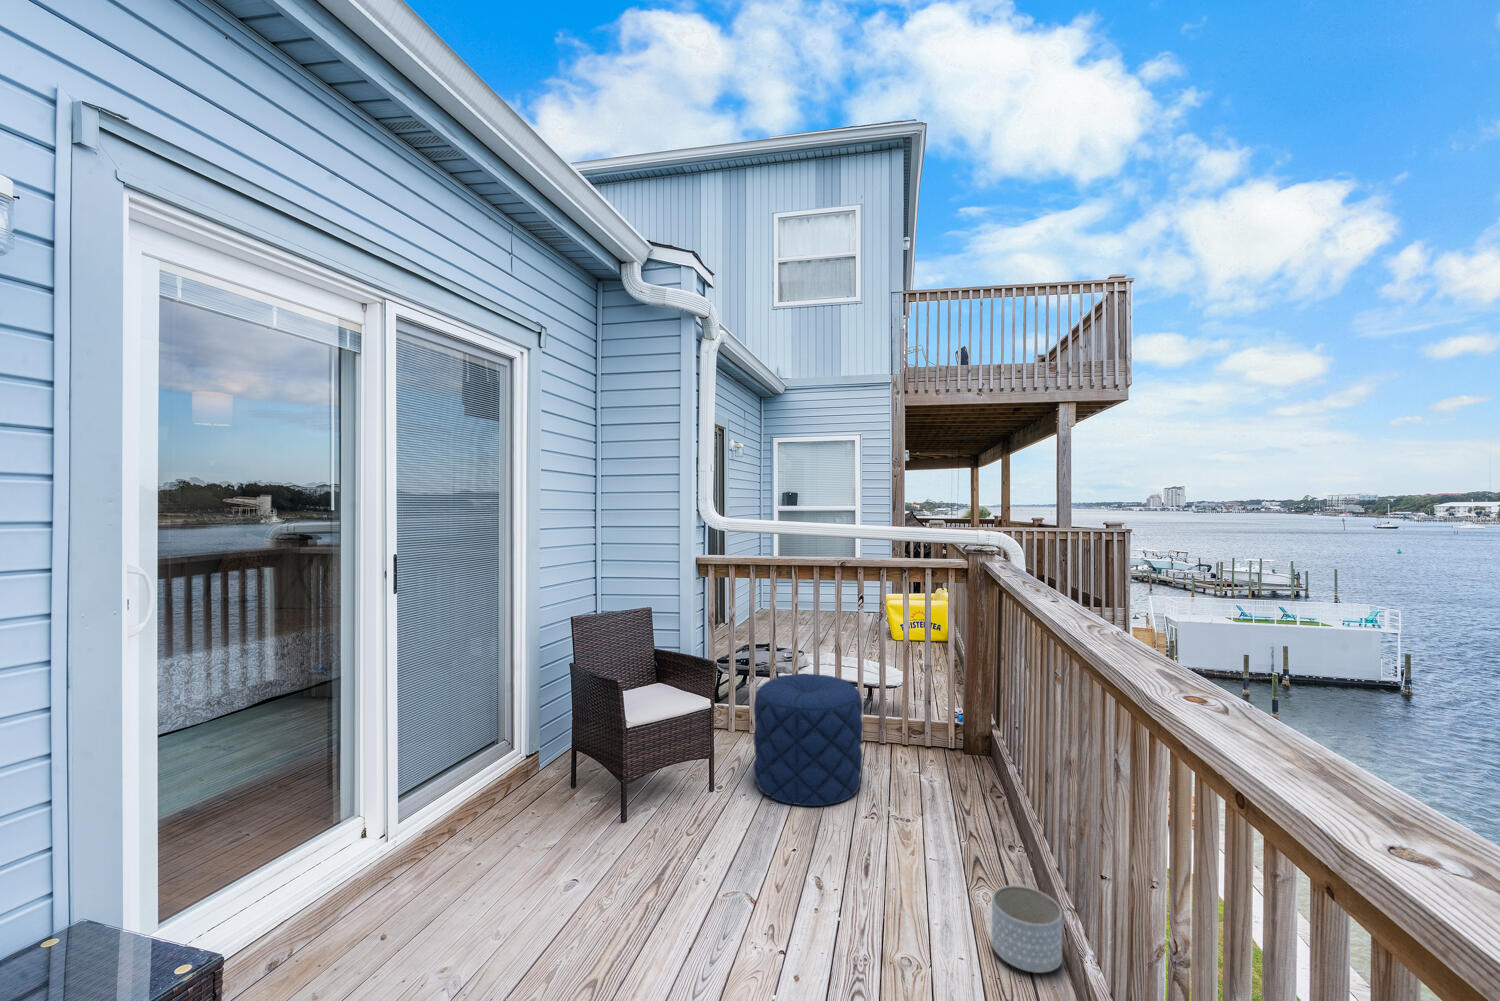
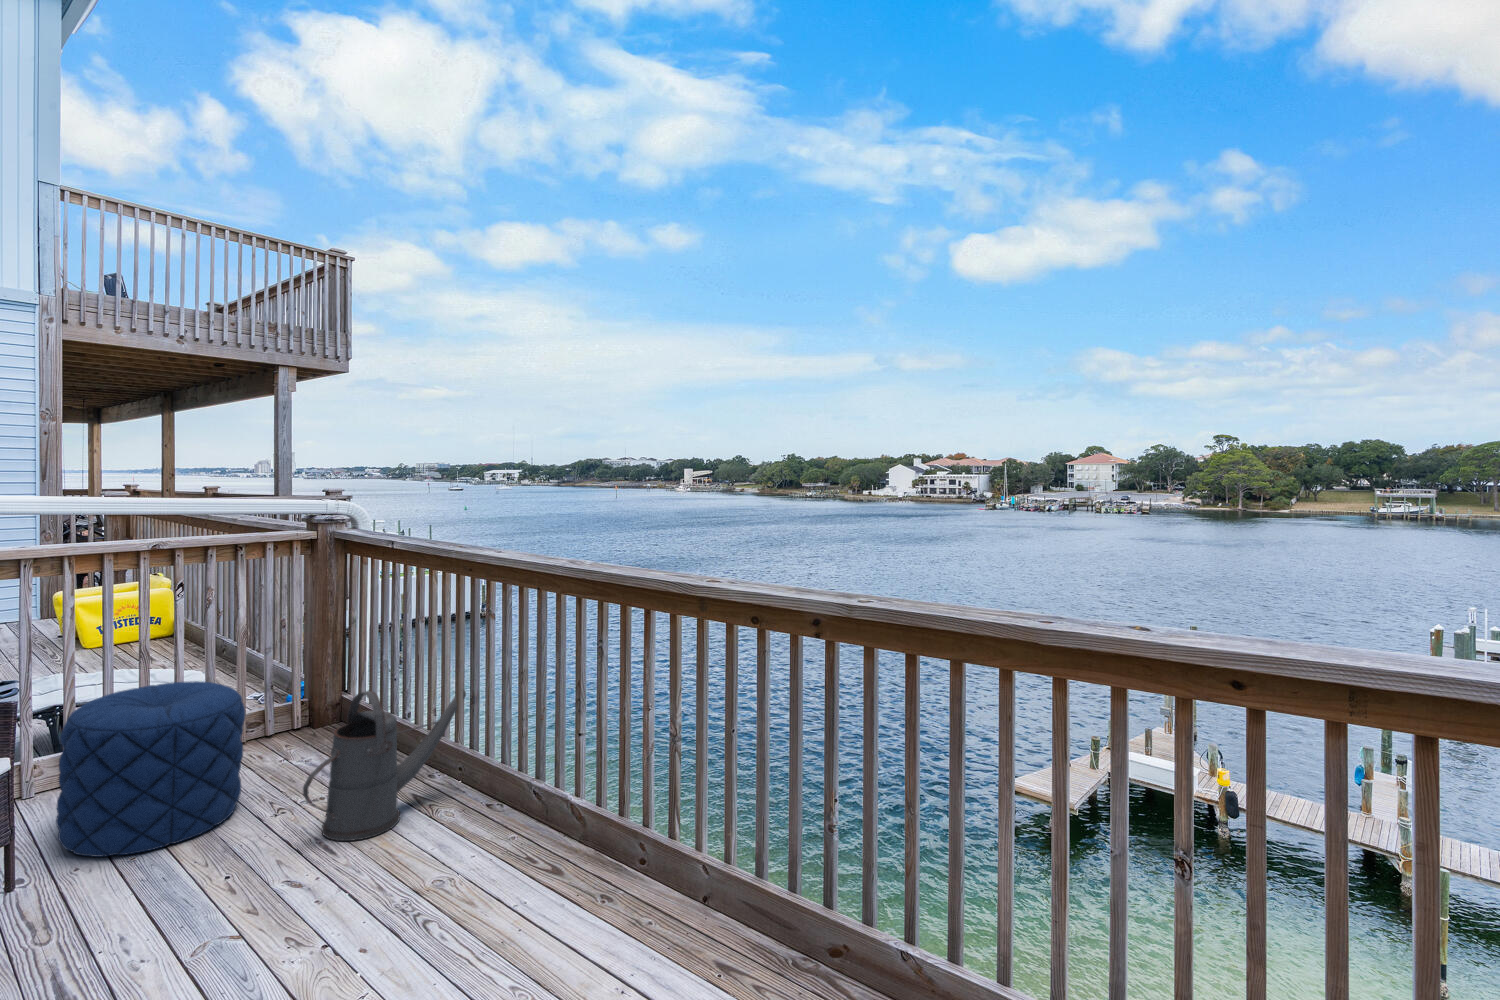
watering can: none [855,724,1030,880] -> present [303,690,466,841]
planter: present [992,885,1062,973] -> none [482,780,537,839]

